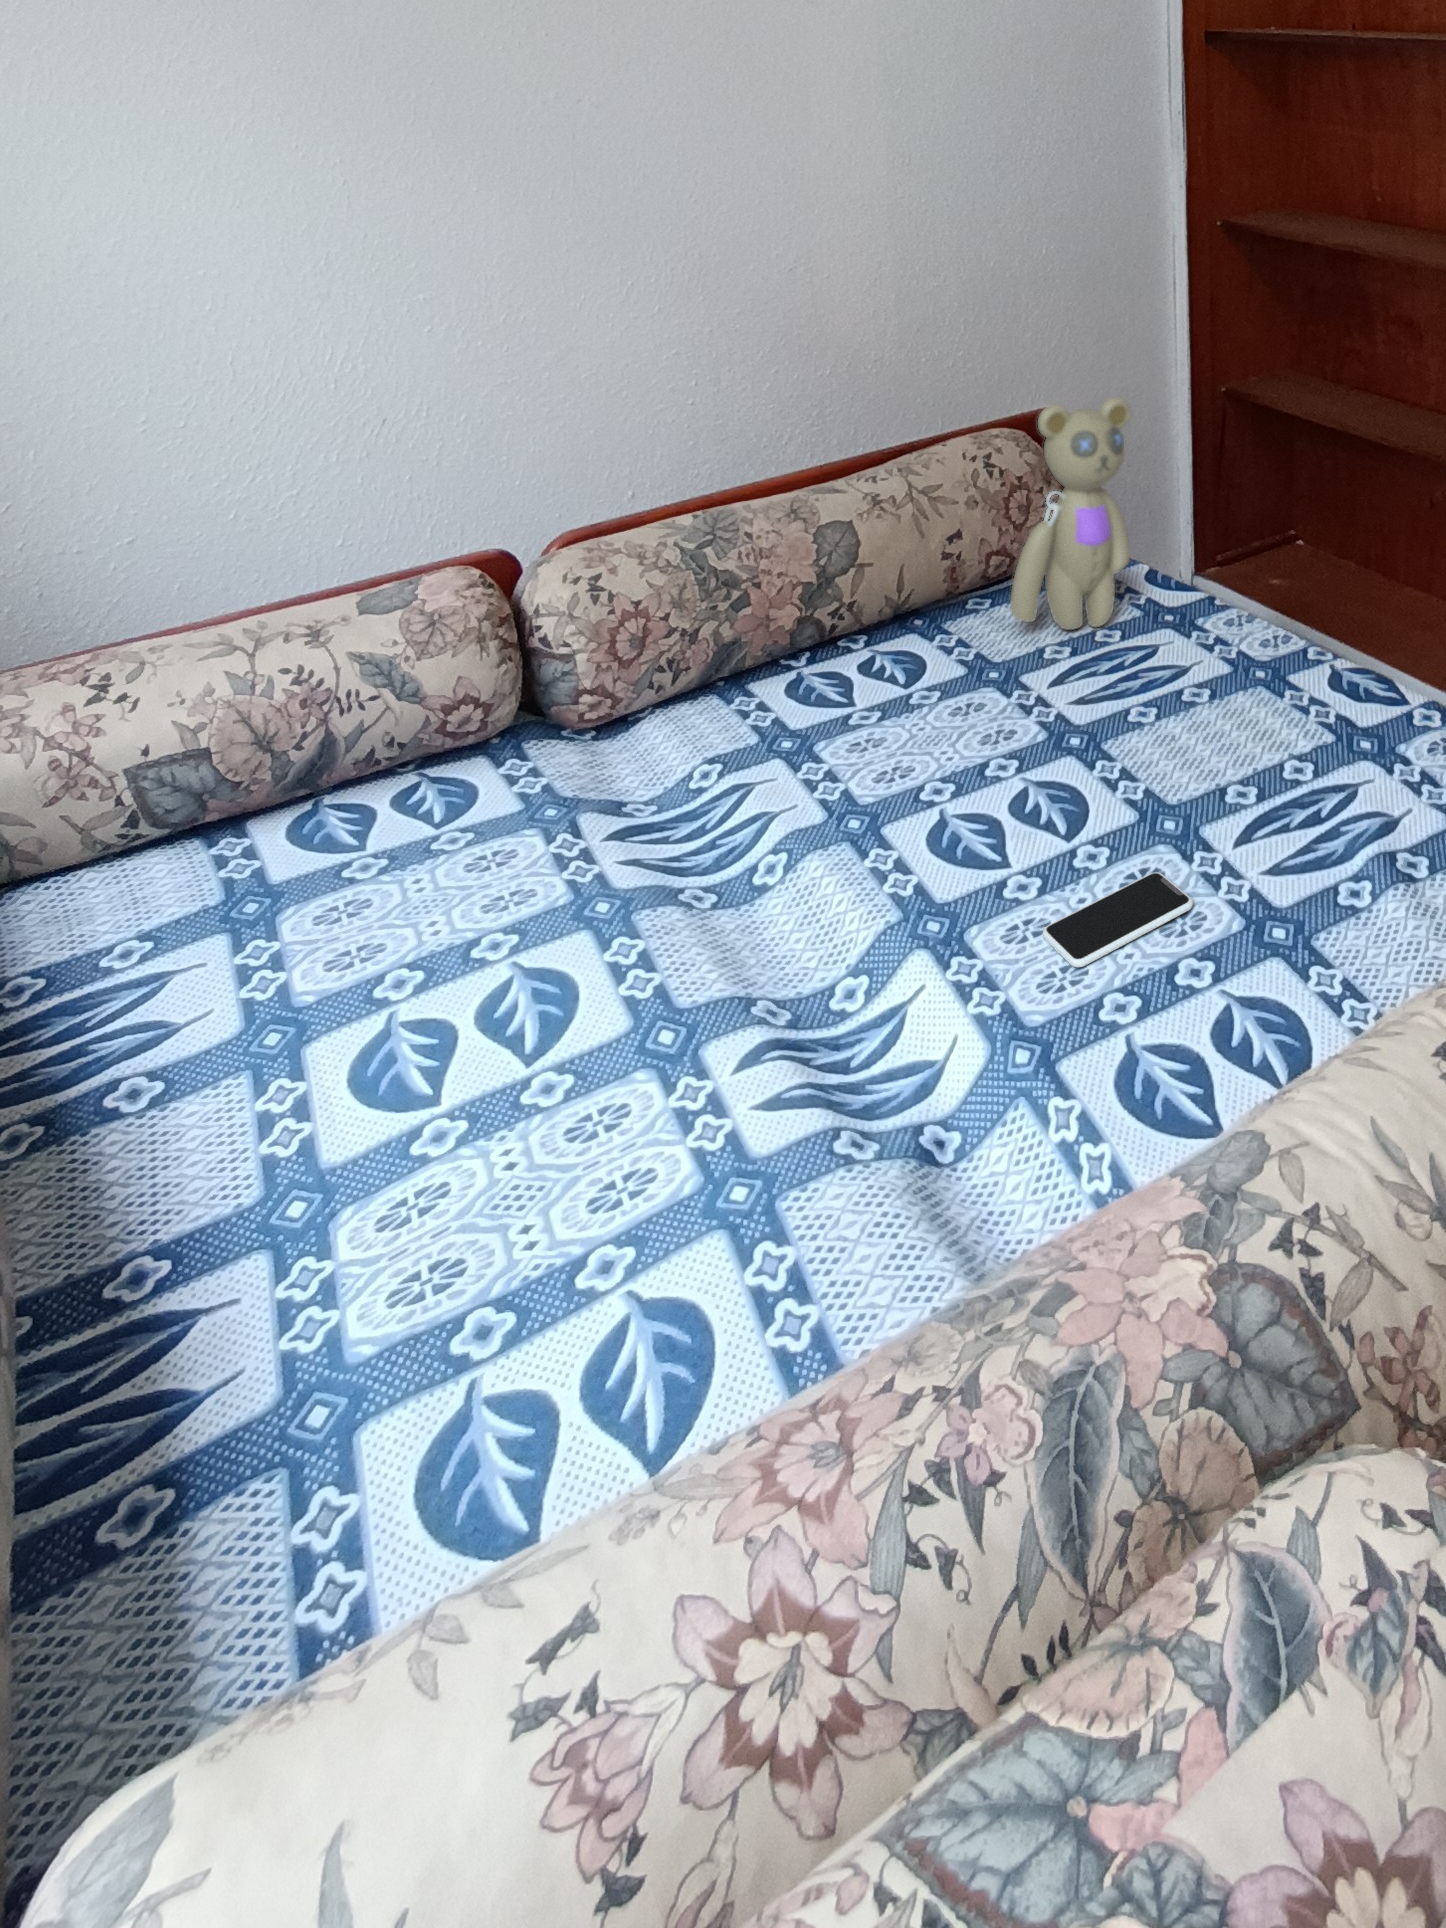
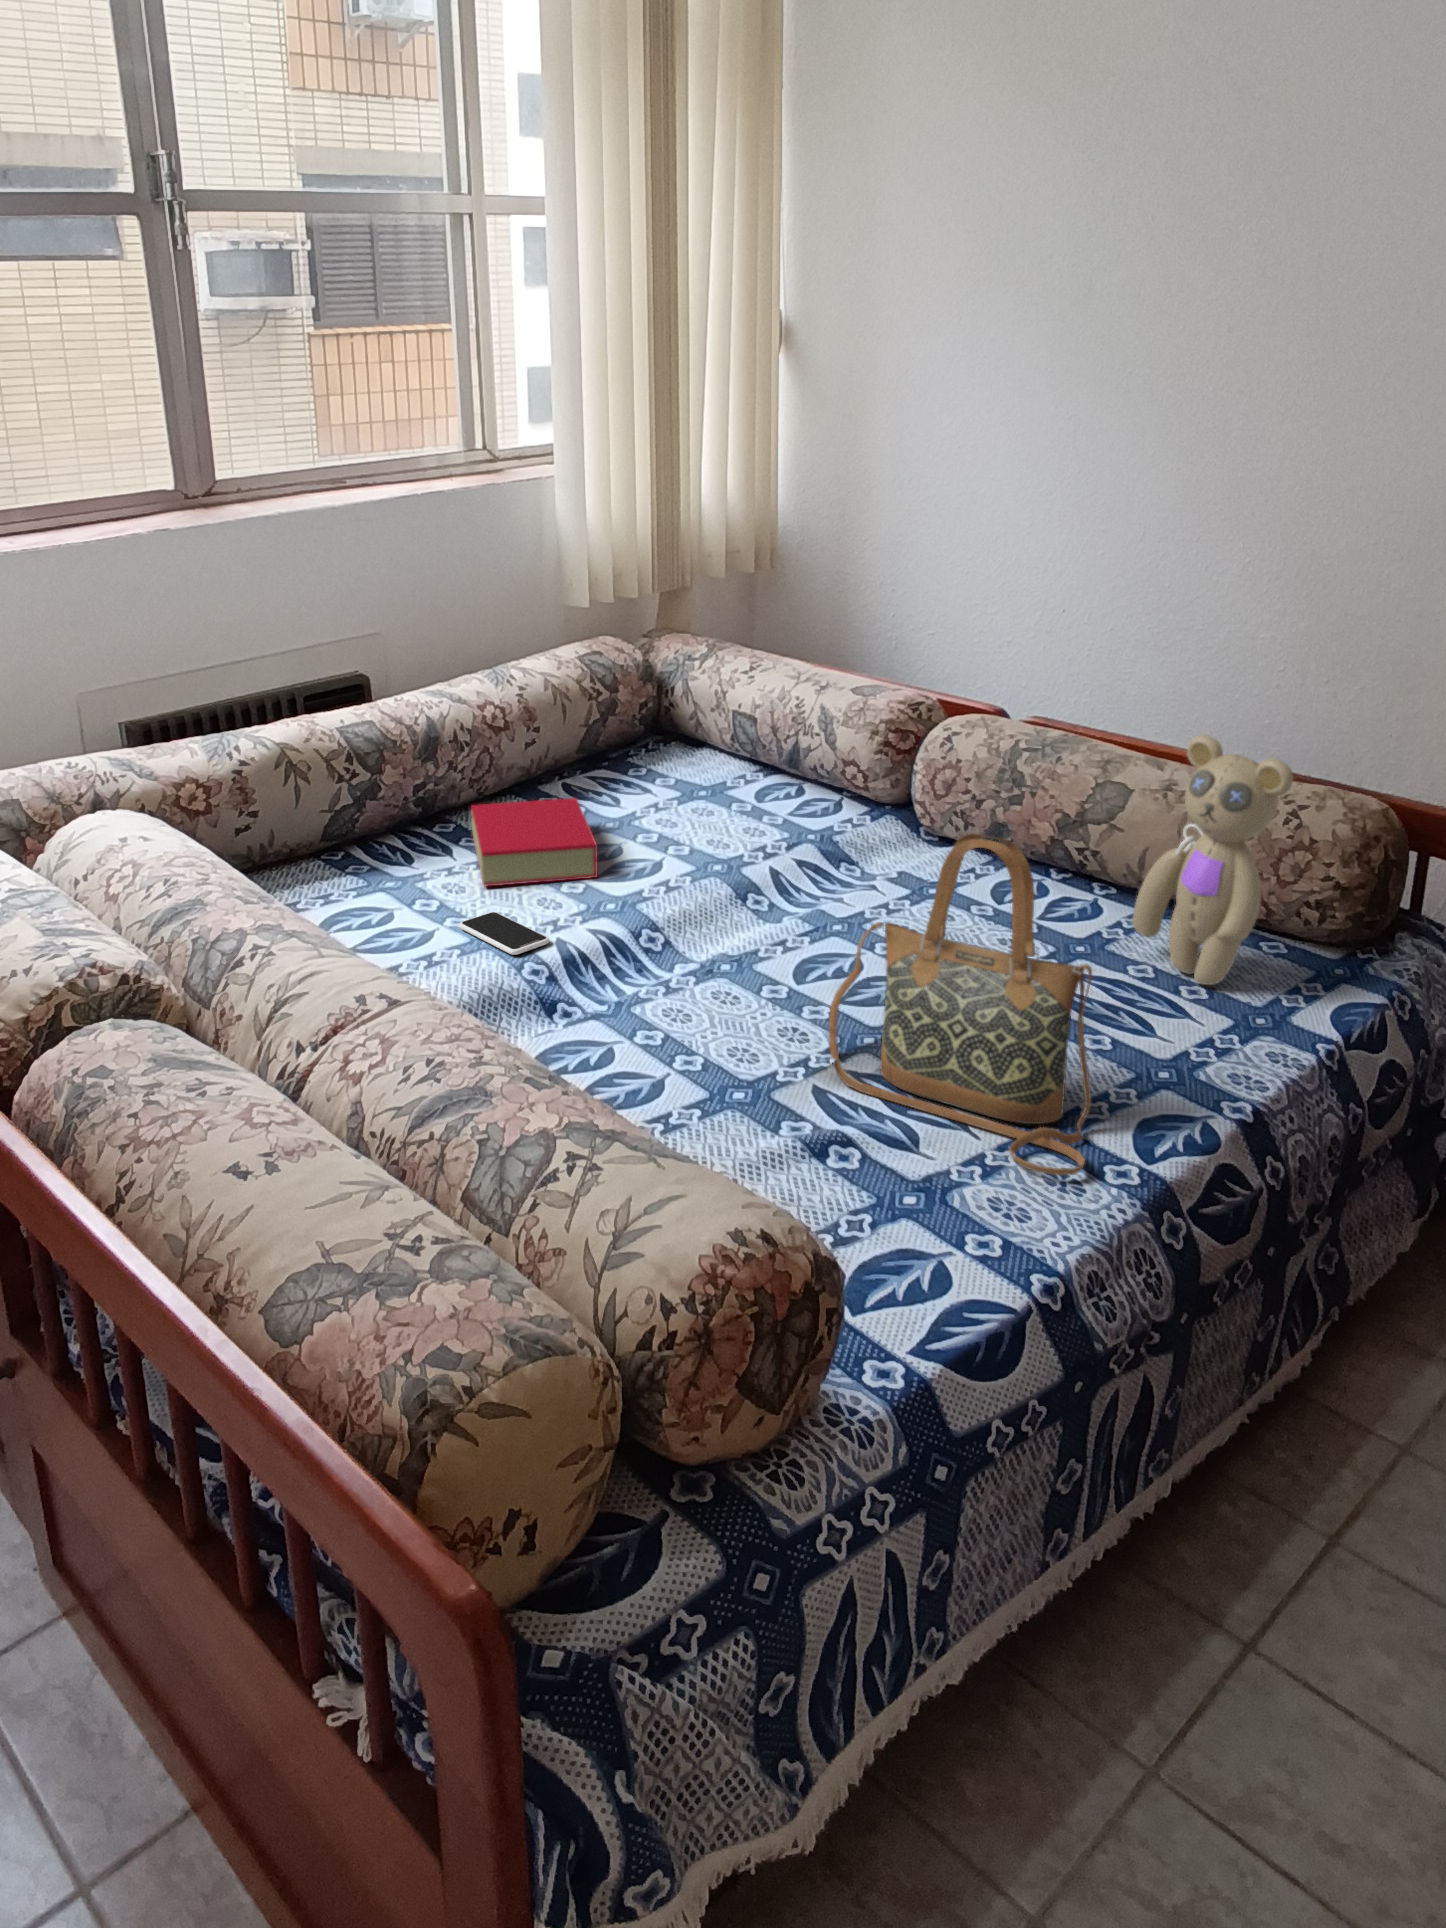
handbag: none [1194,513,1429,847] -> present [829,833,1092,1175]
smartphone: present [1043,872,1193,967] -> present [459,912,549,955]
book: none [133,978,559,1248] -> present [471,798,598,886]

